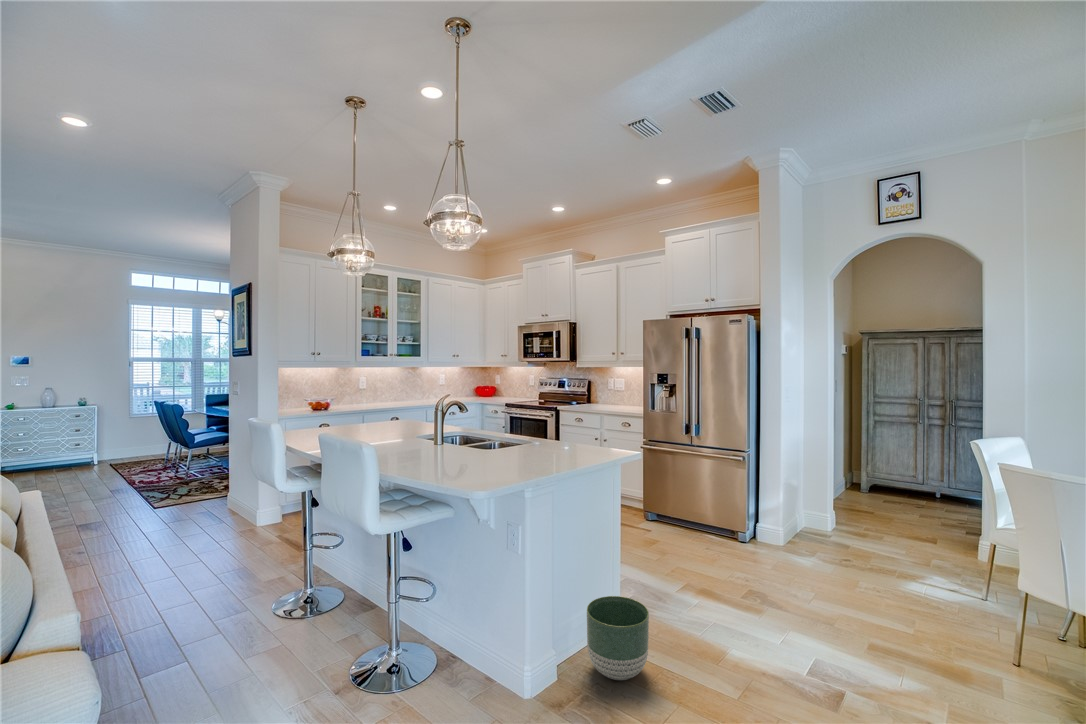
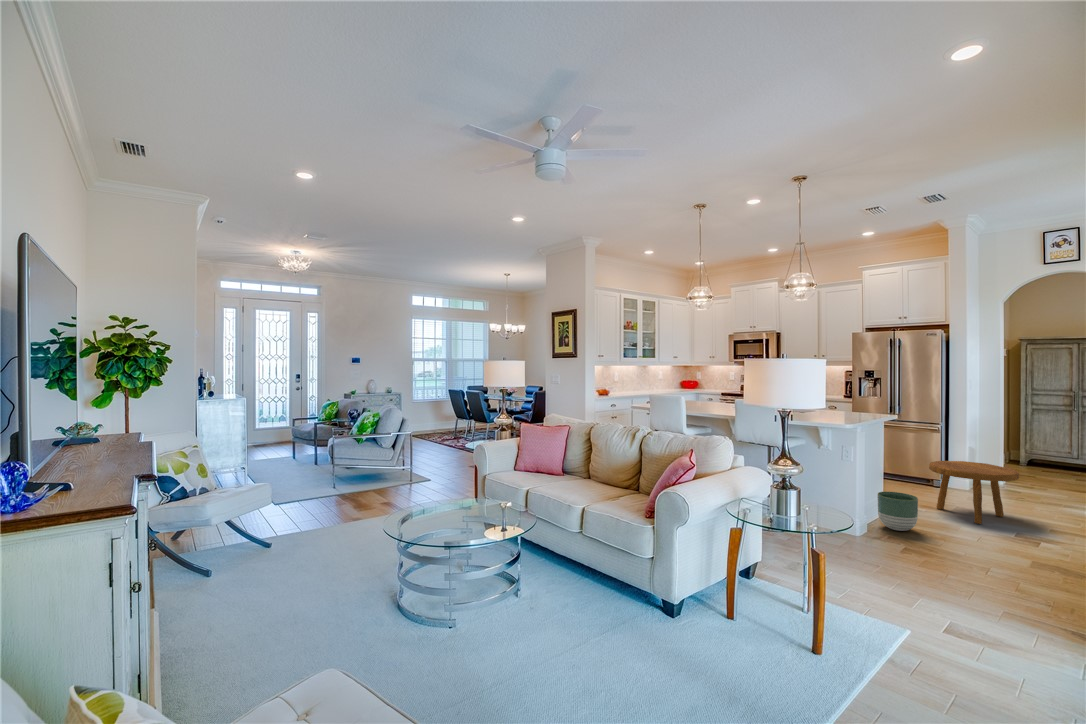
footstool: none [702,519,827,641] -> present [929,461,1019,524]

